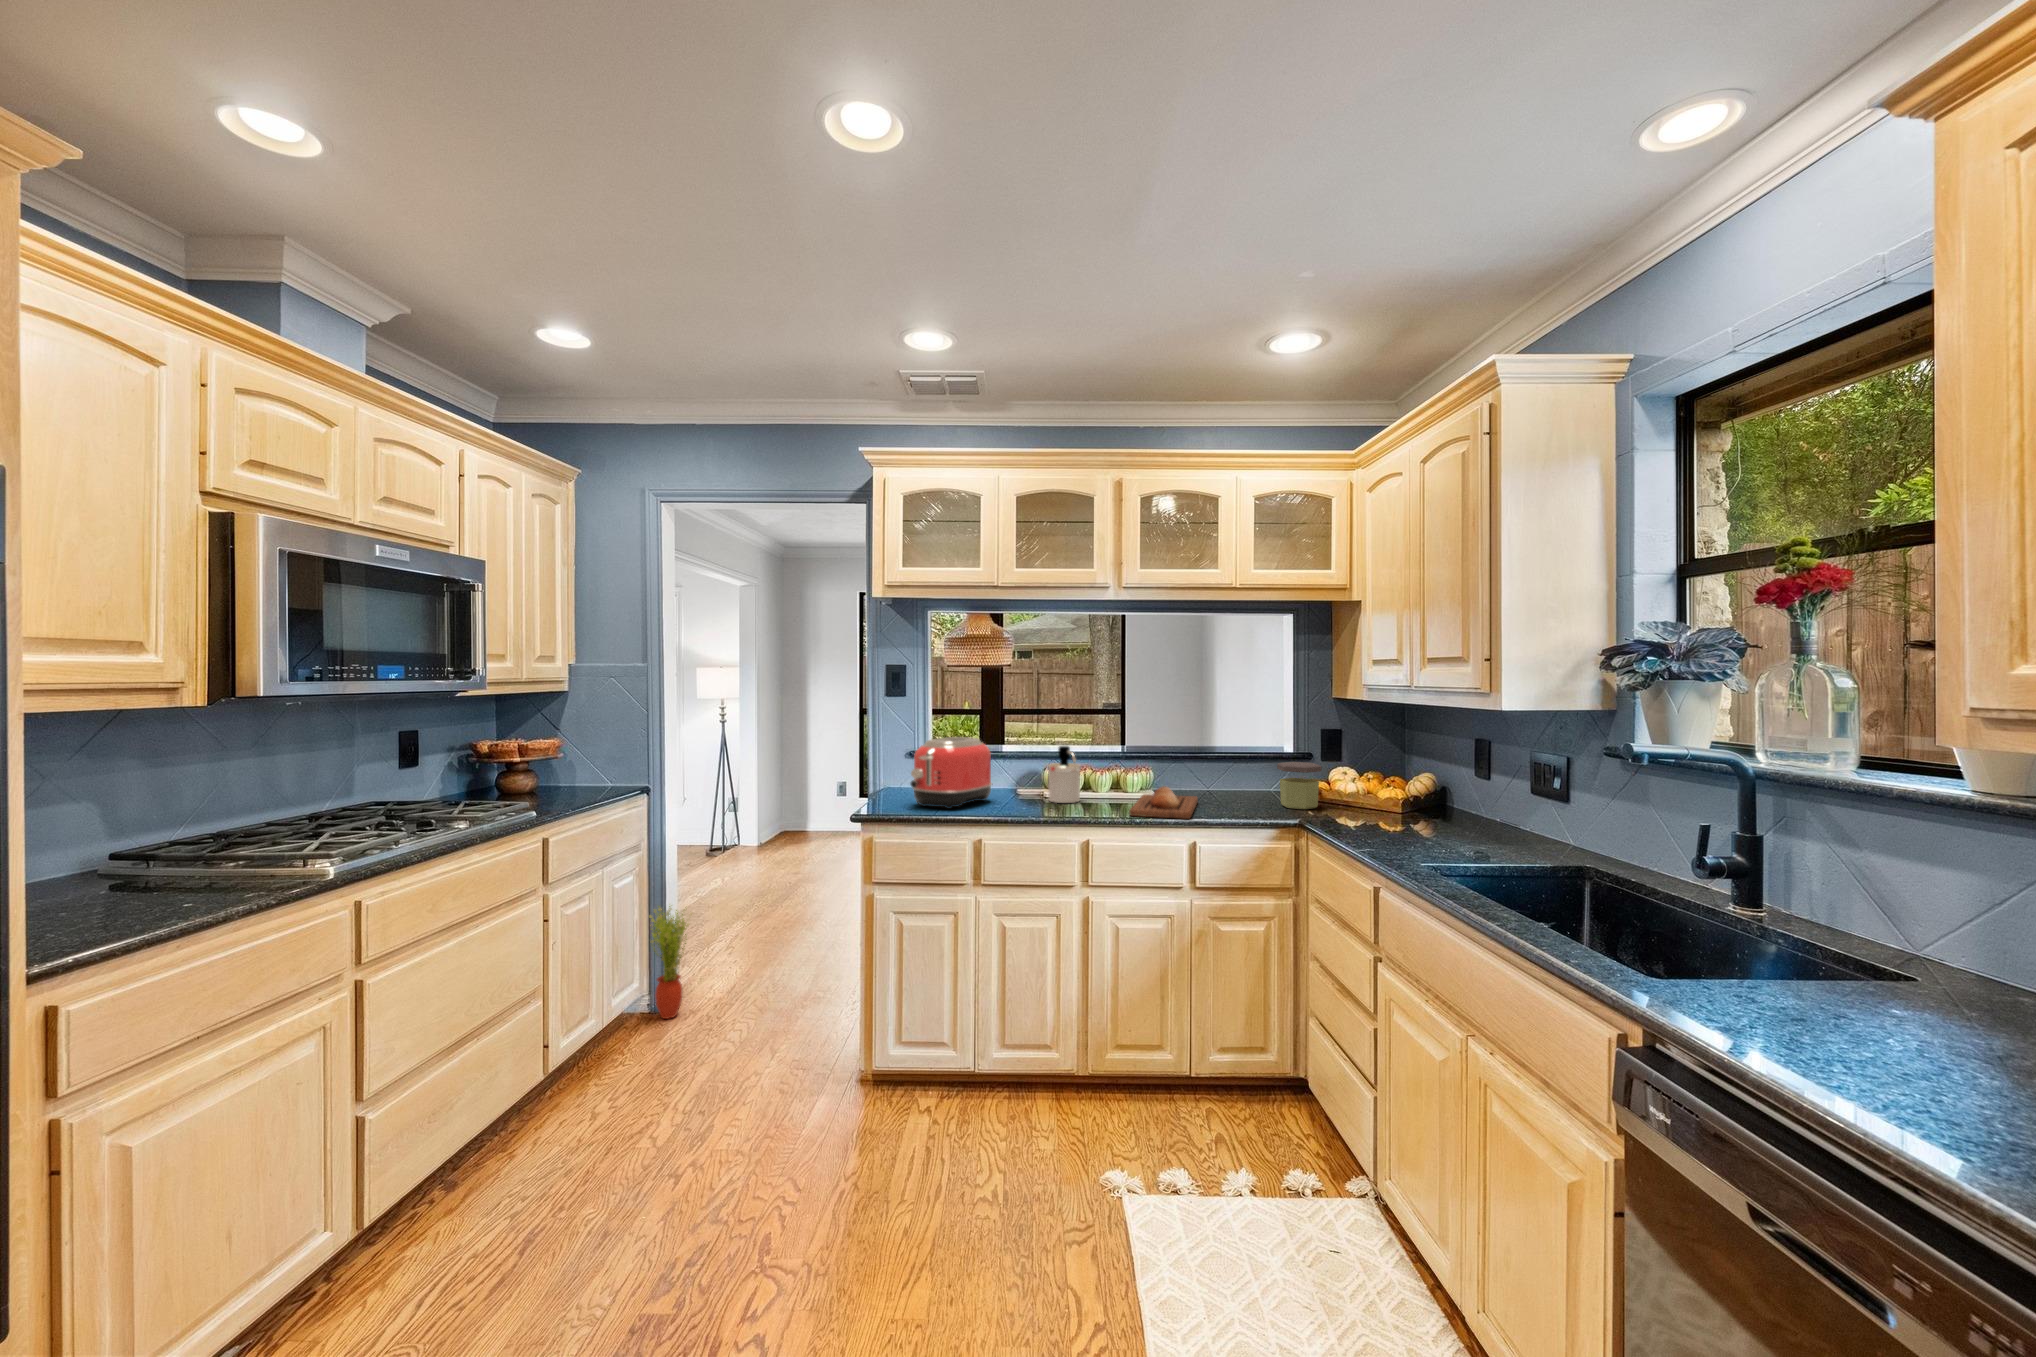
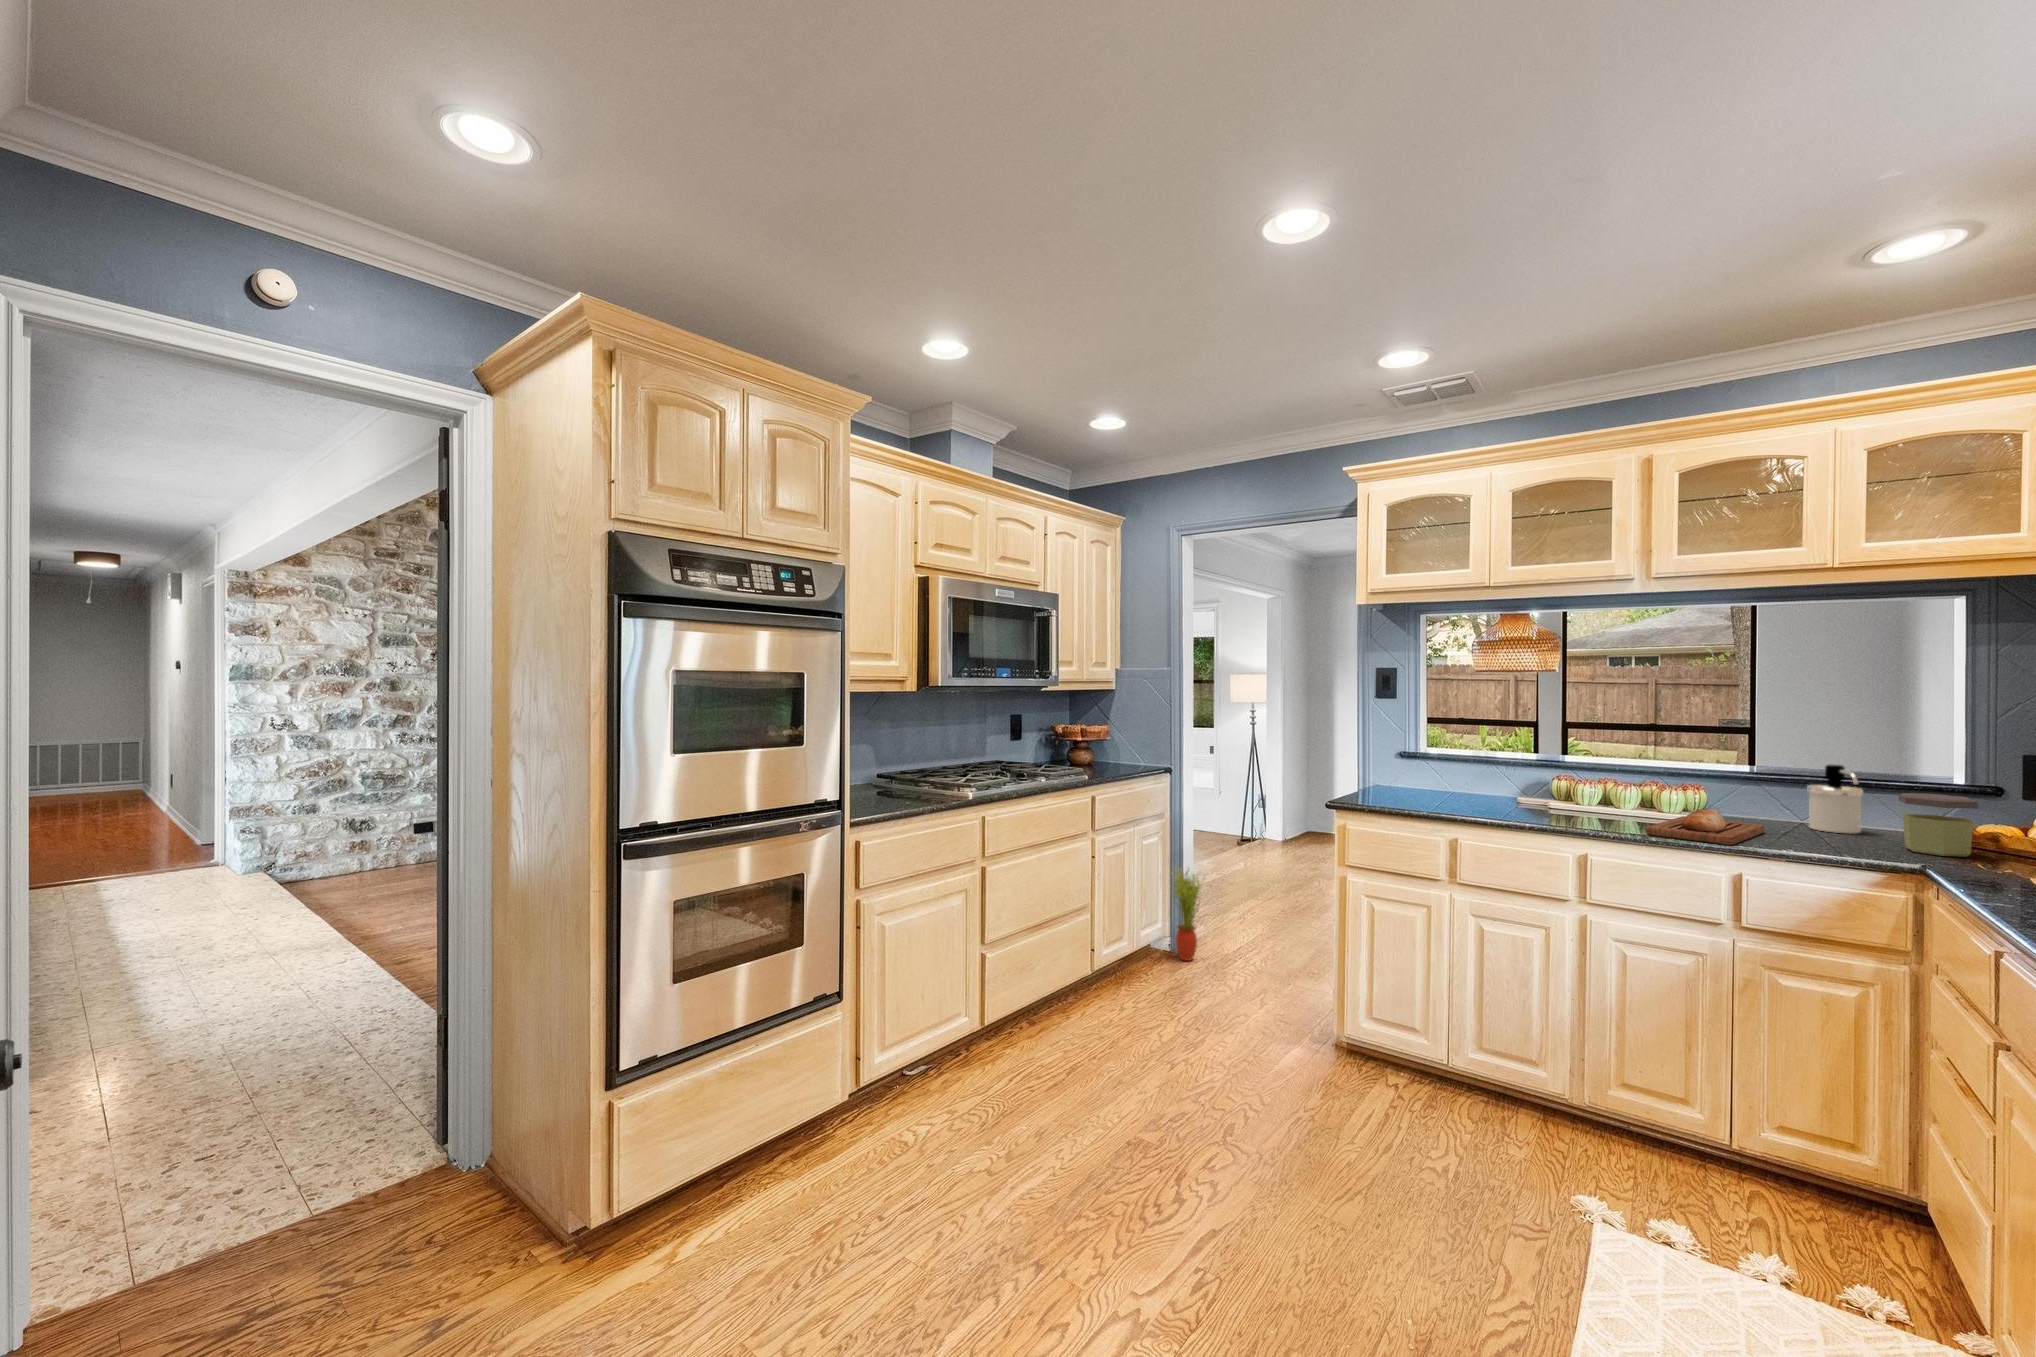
toaster: present [911,737,992,809] -> none [1391,739,1486,808]
soap dispenser: present [1047,746,1081,803] -> present [1807,764,1863,834]

